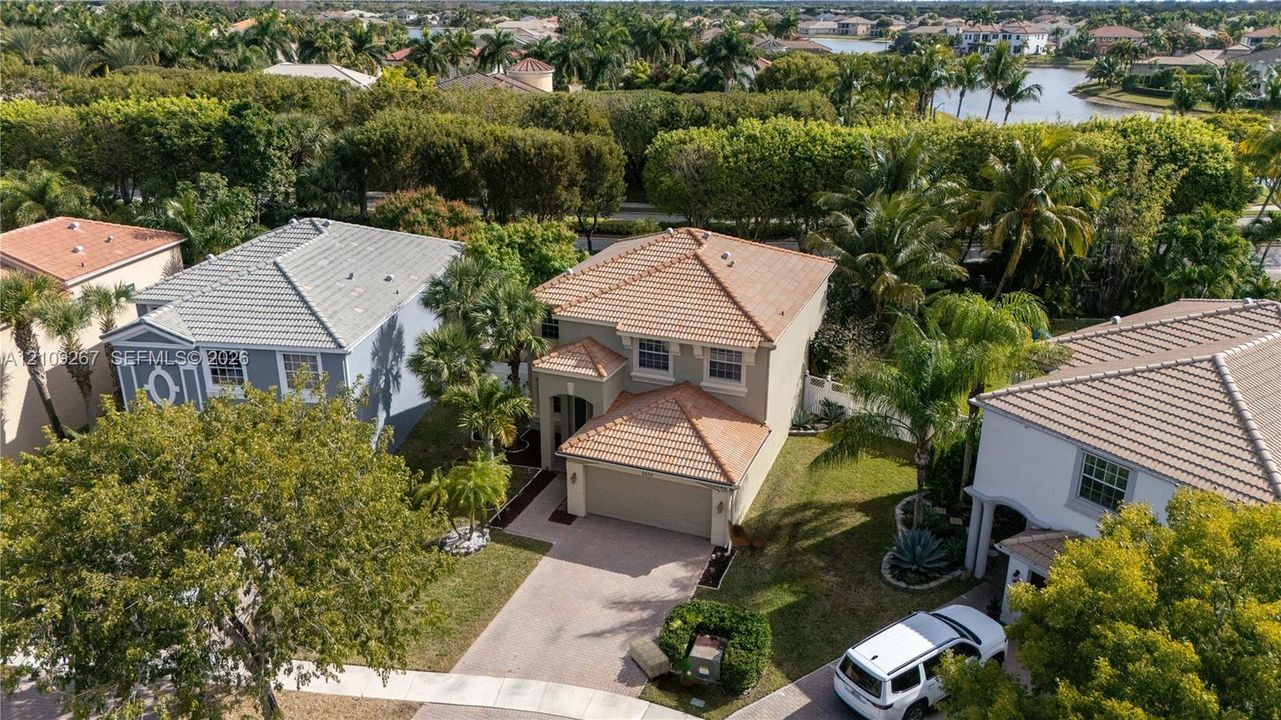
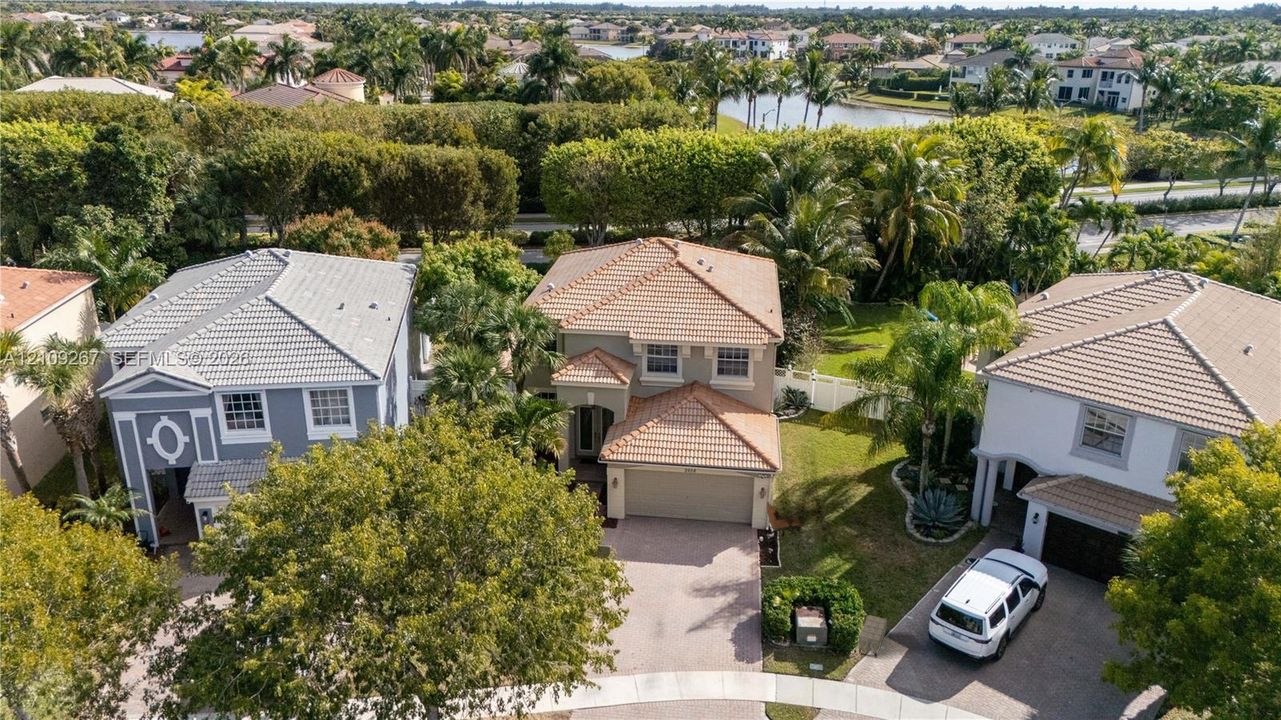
bench: present [629,635,669,682] -> present [858,615,887,658]
potted tree: present [676,659,695,687] -> none [790,627,810,655]

